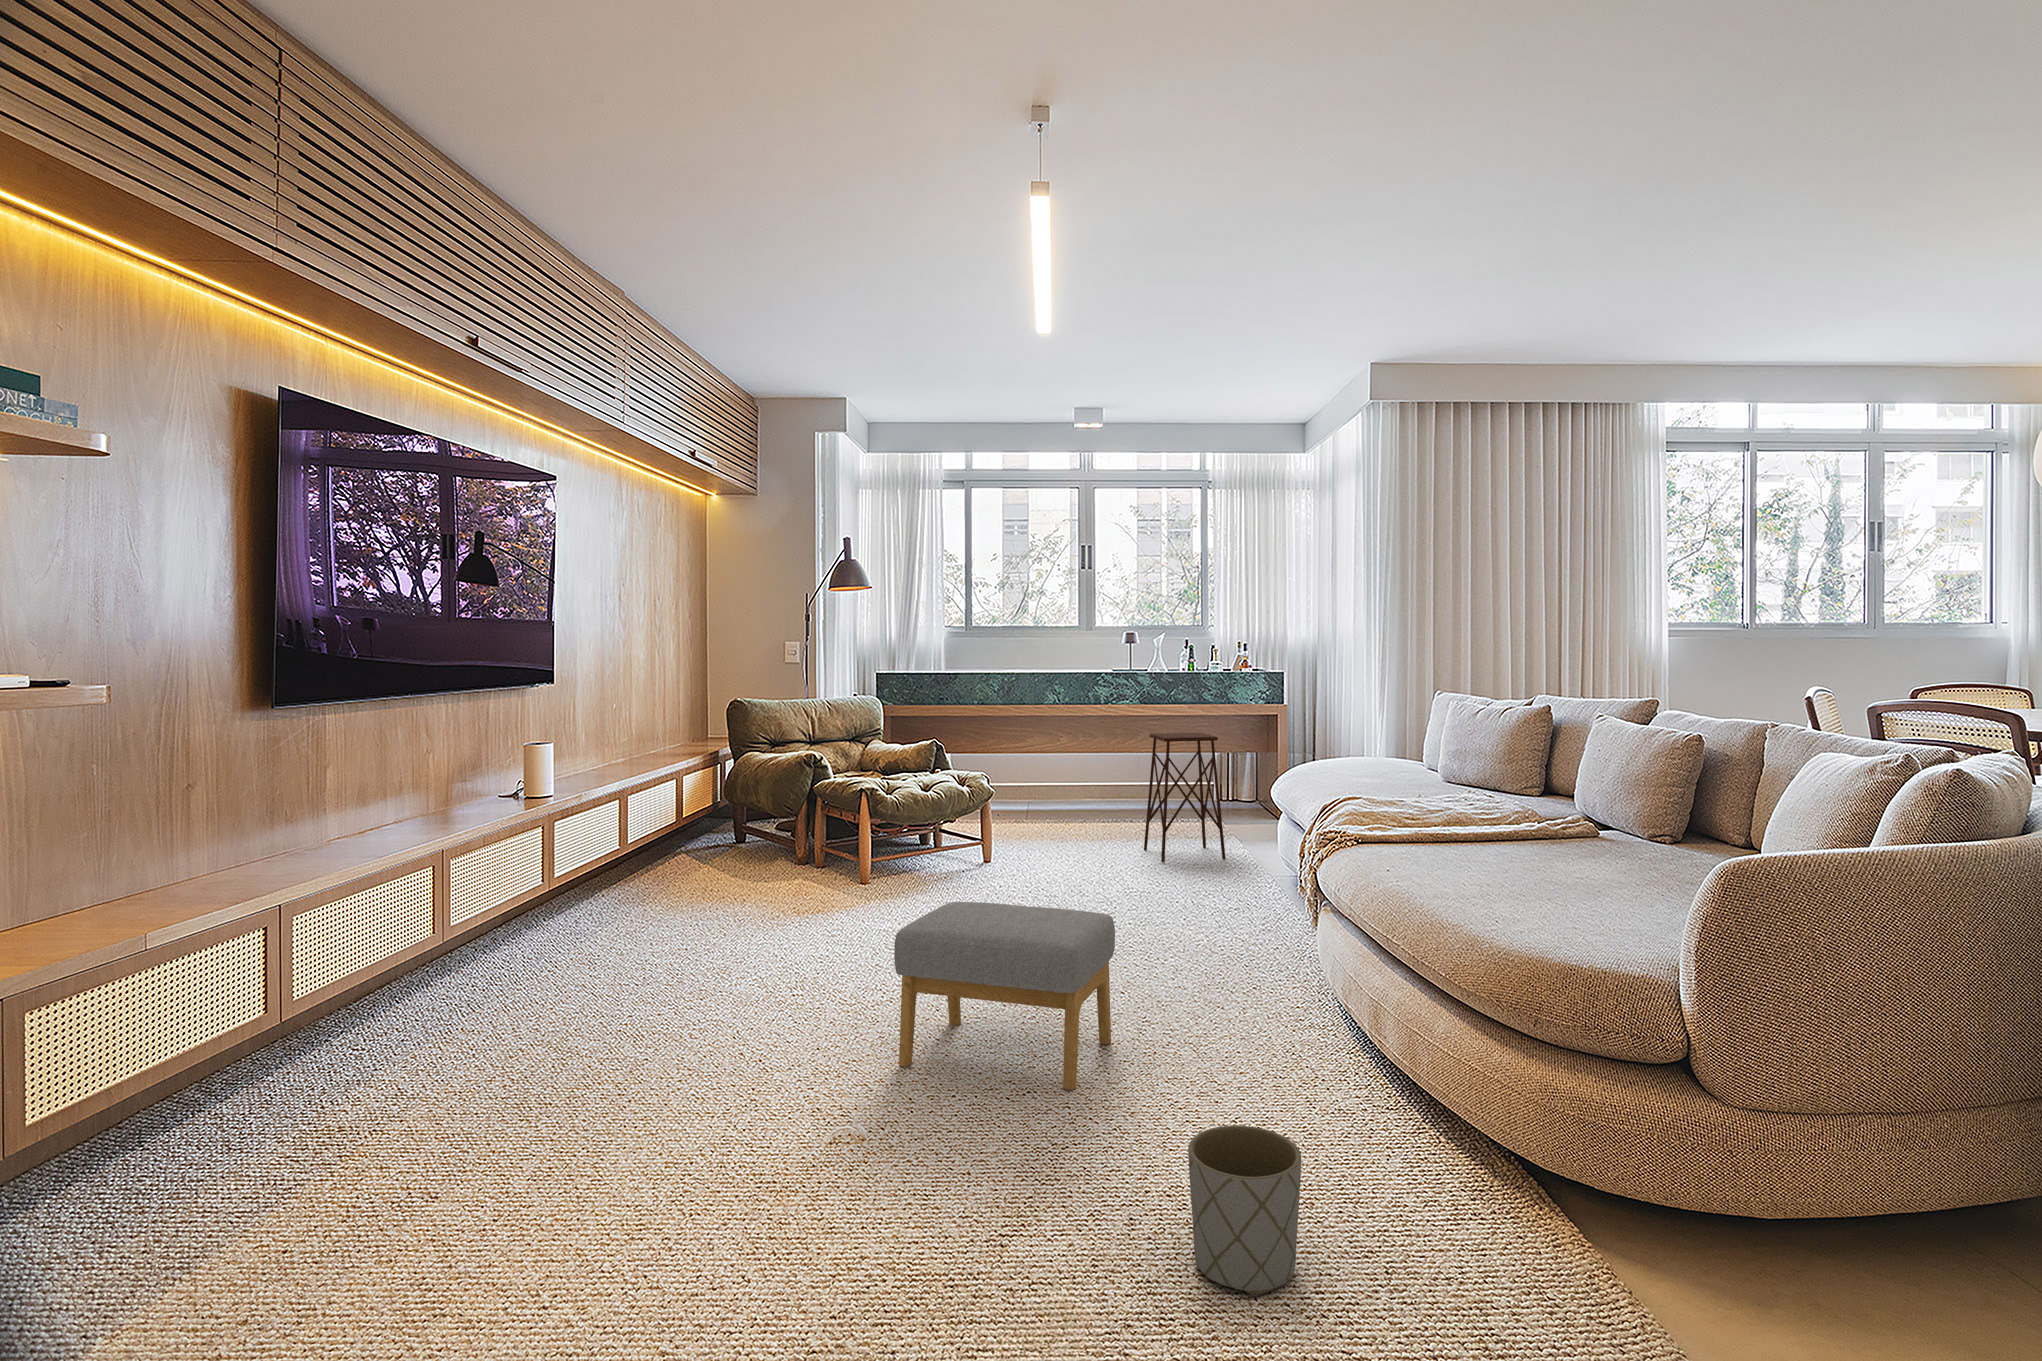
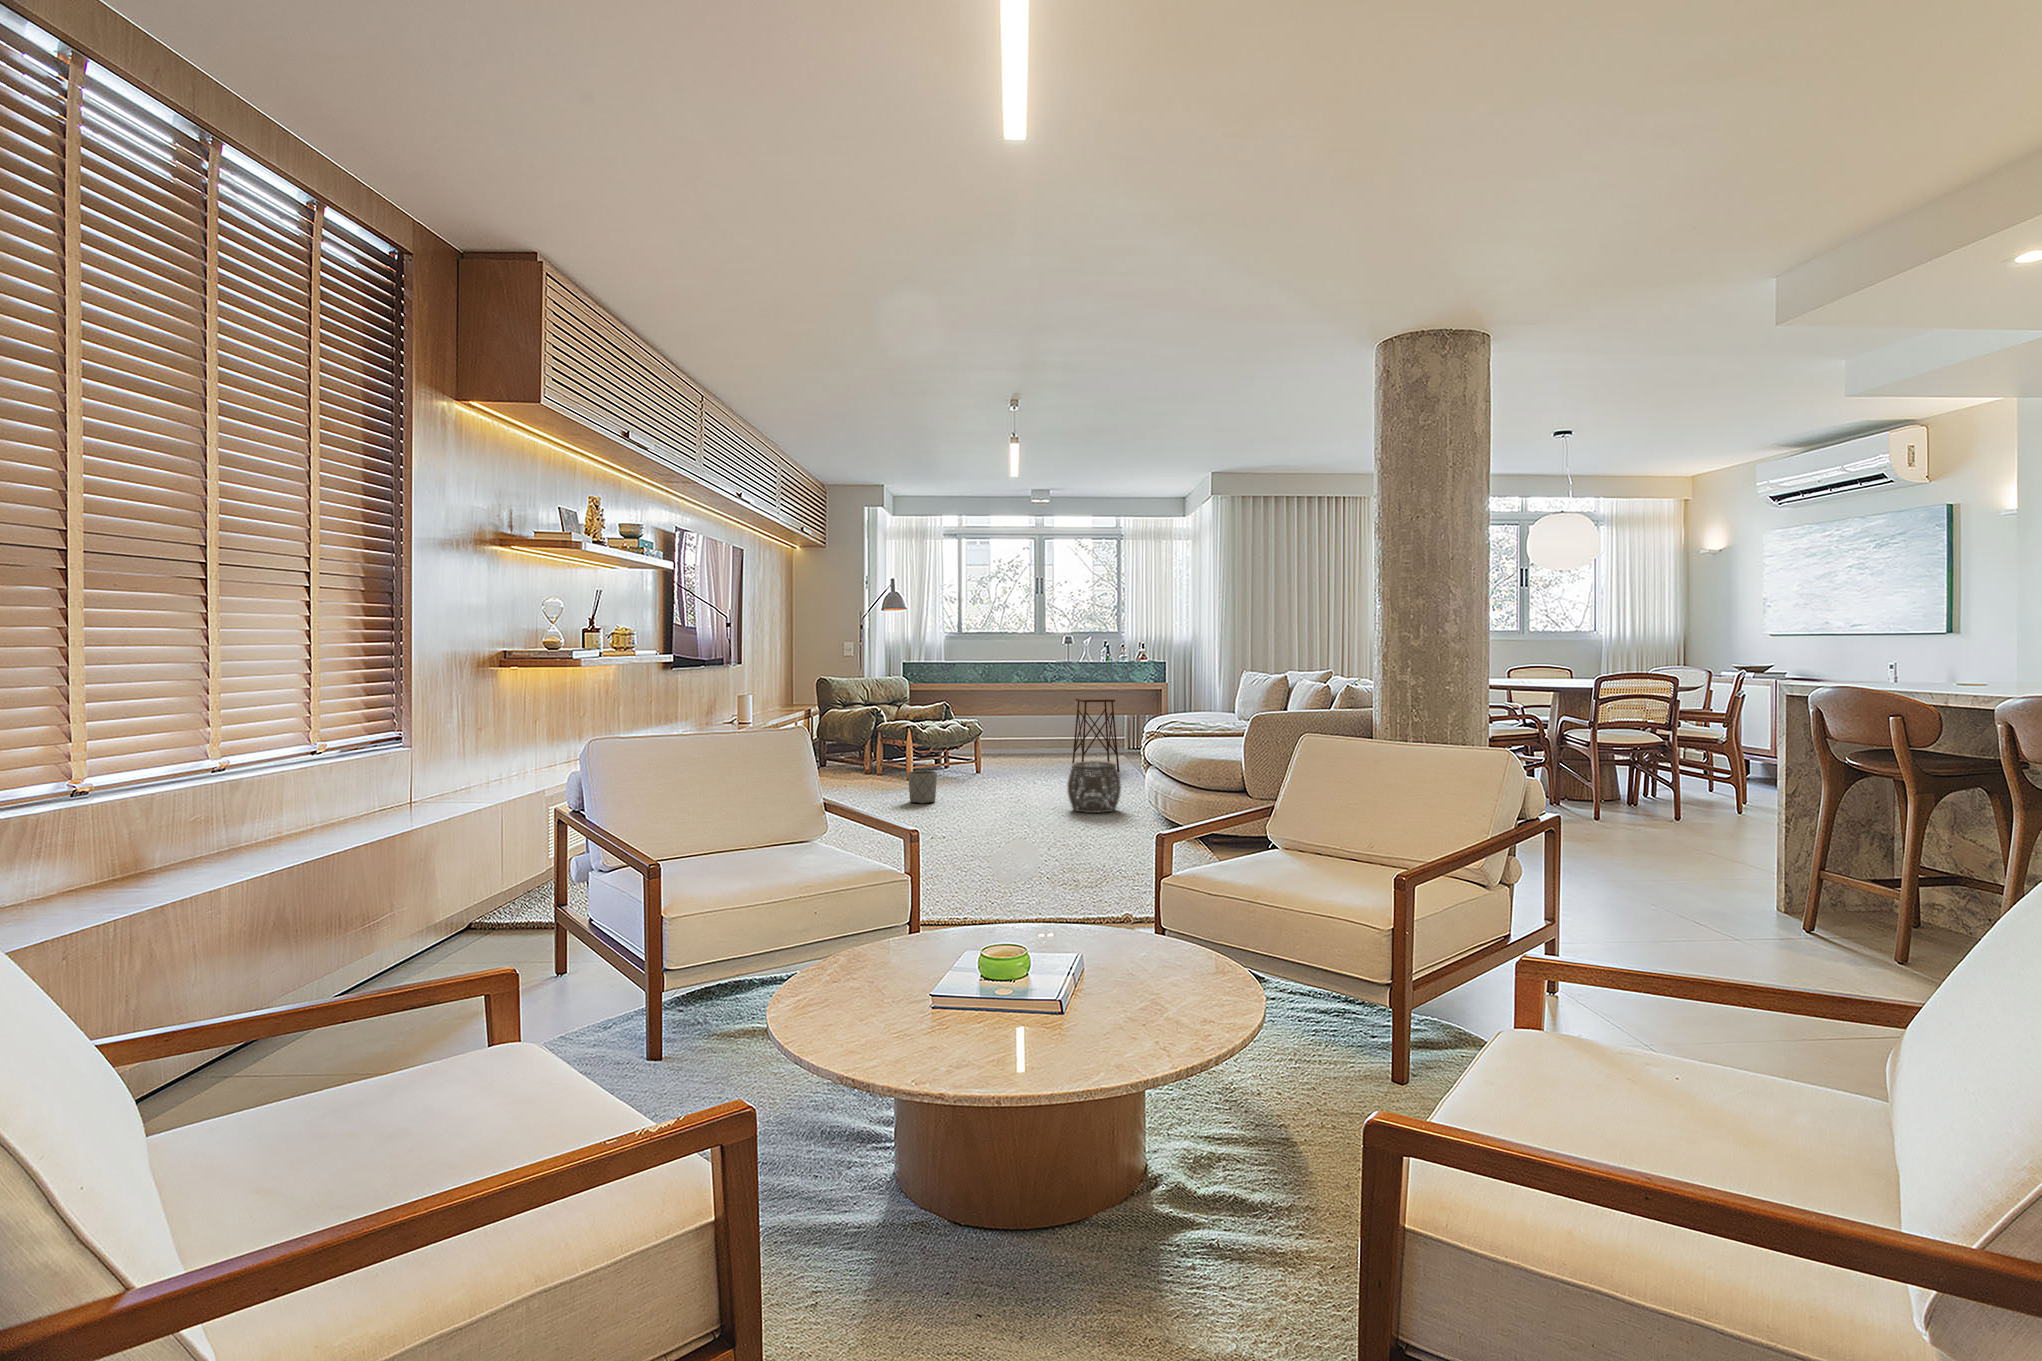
woven basket: none [1152,883,1267,1005] -> present [1067,761,1121,813]
footstool: present [894,902,1115,1090] -> none [952,762,1048,830]
planter: present [1188,1126,1301,1296] -> present [908,771,937,804]

